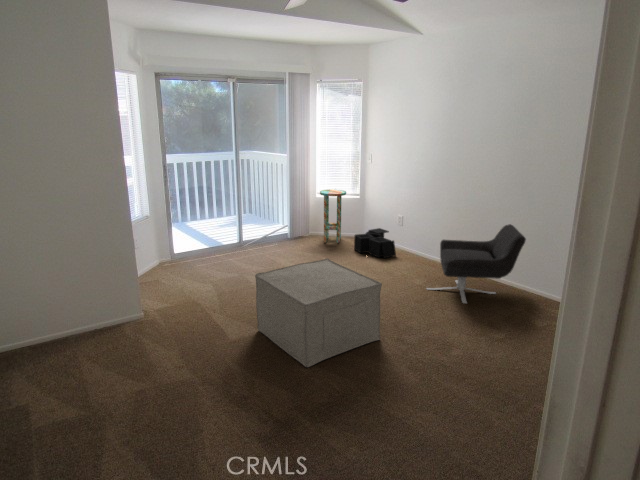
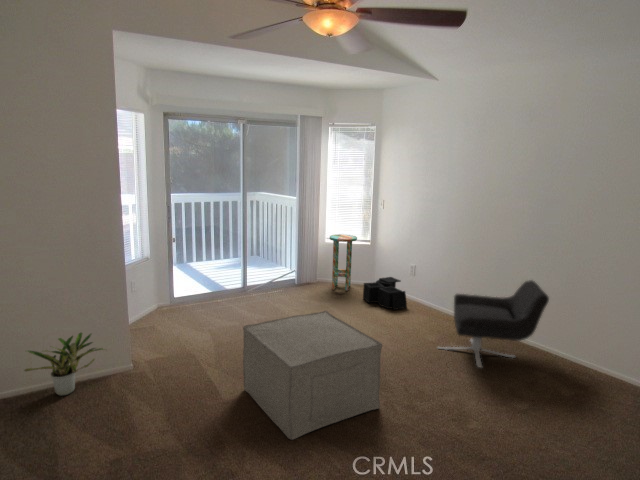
potted plant: none [55,286,130,344] -> present [24,333,103,396]

